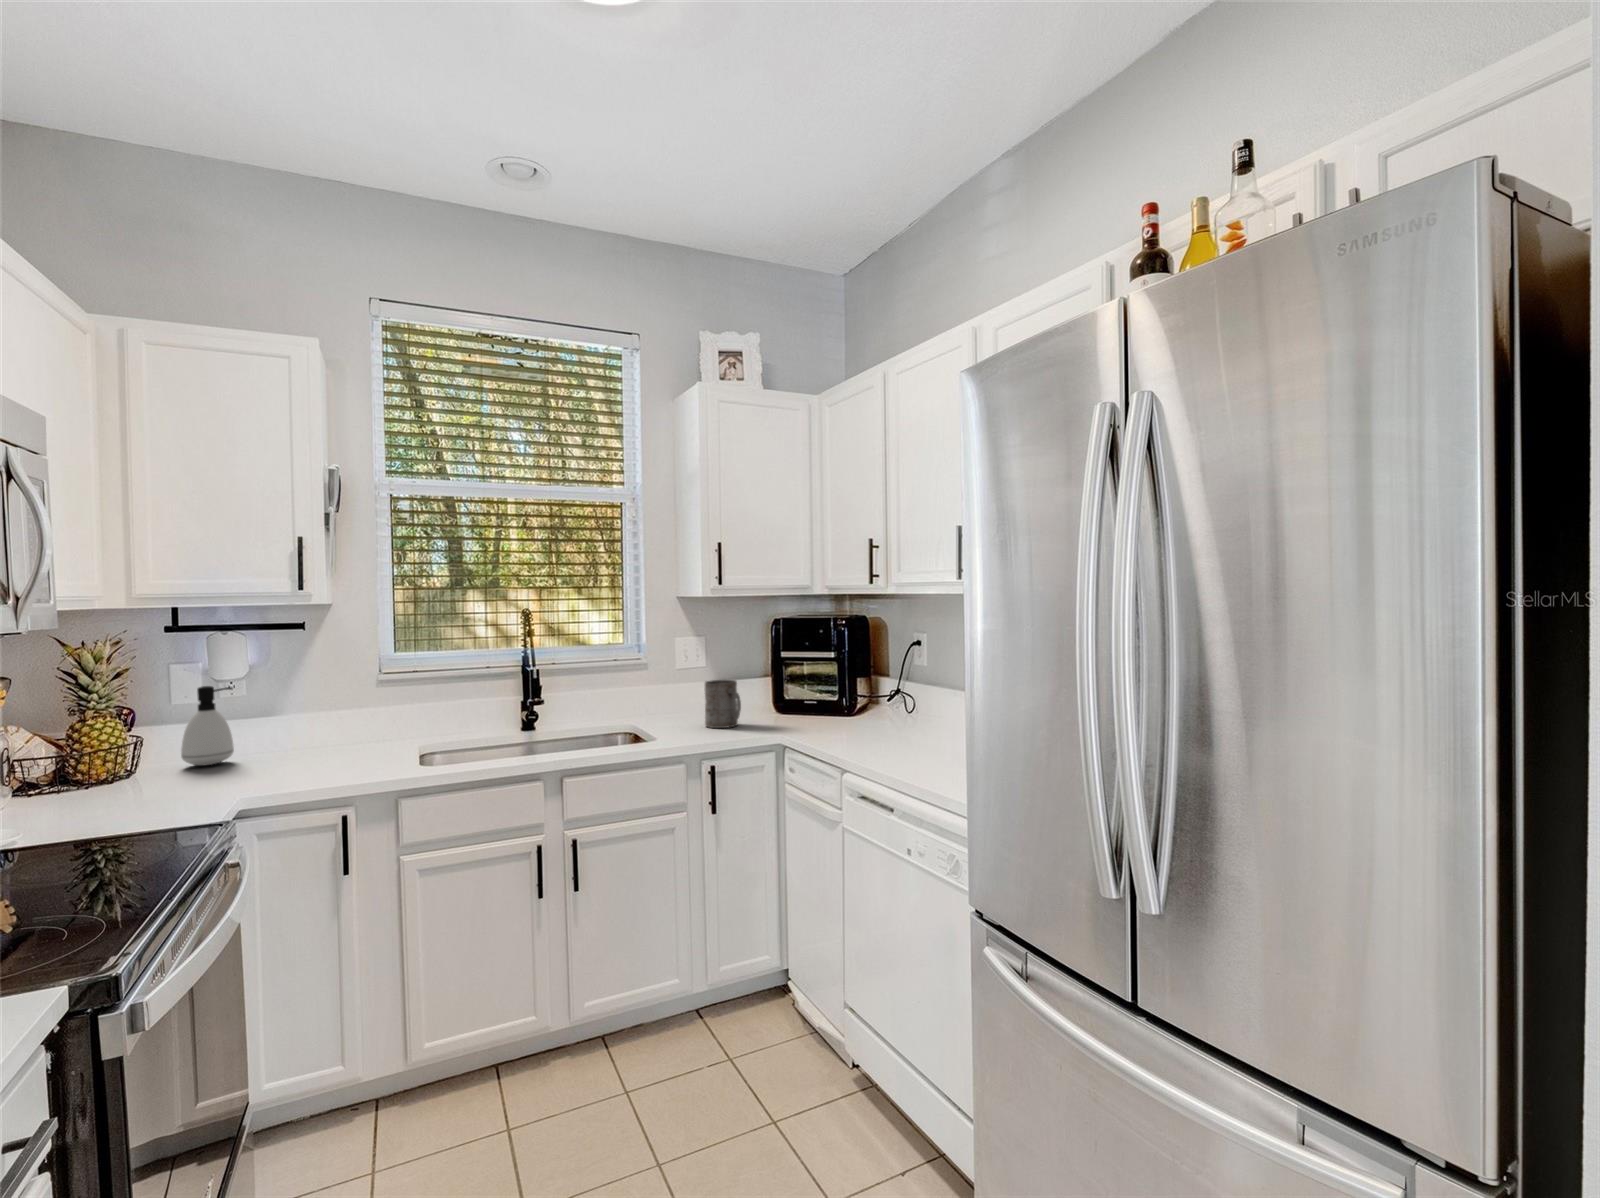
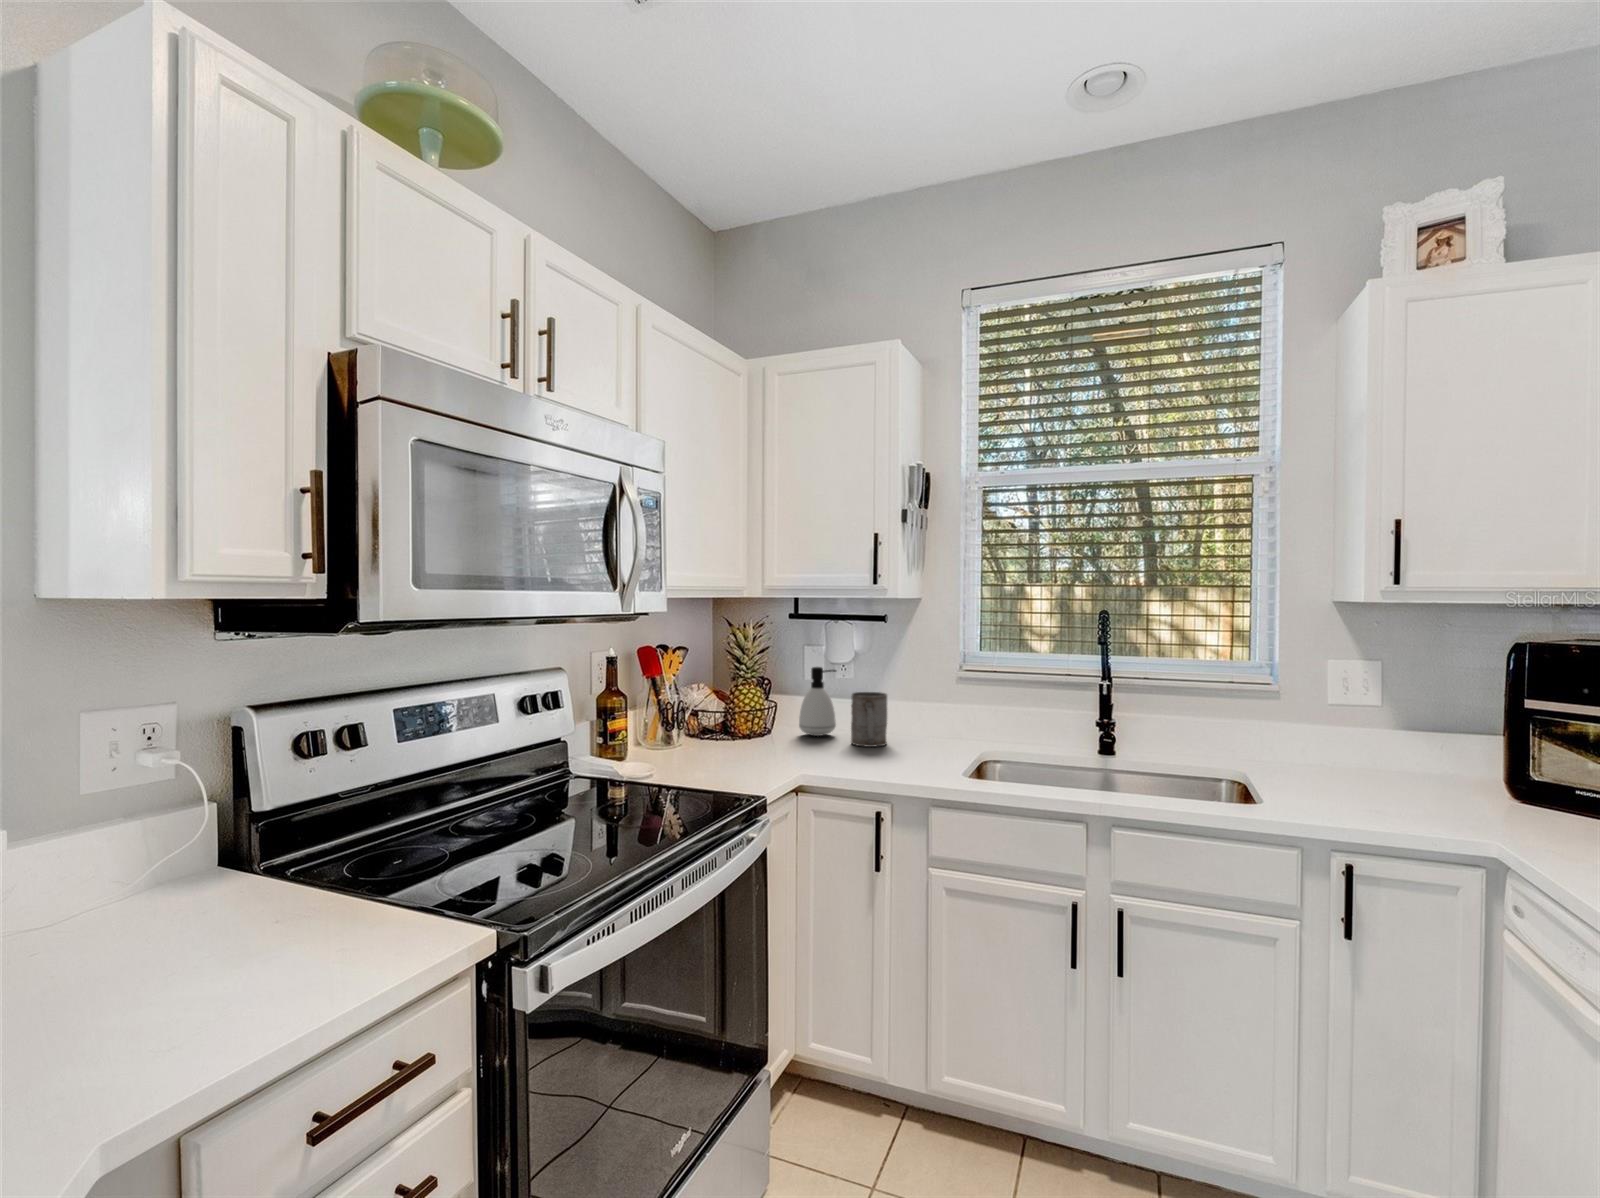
mug: present [705,680,741,728] -> present [851,692,887,747]

